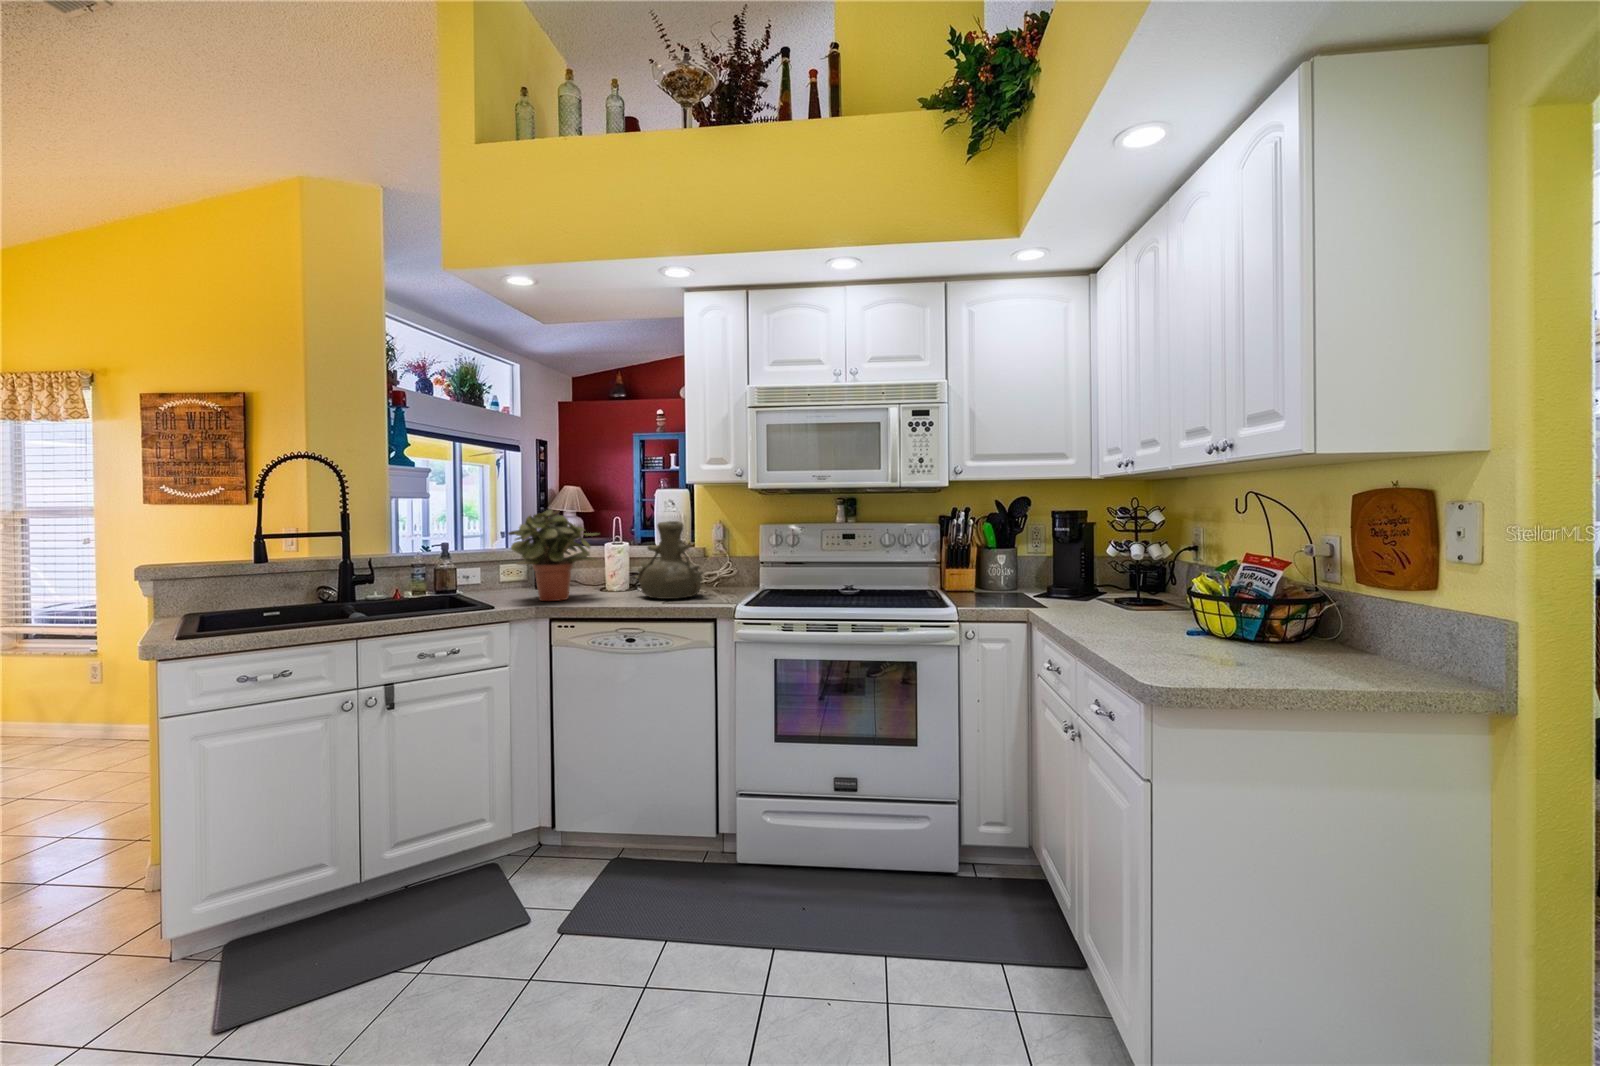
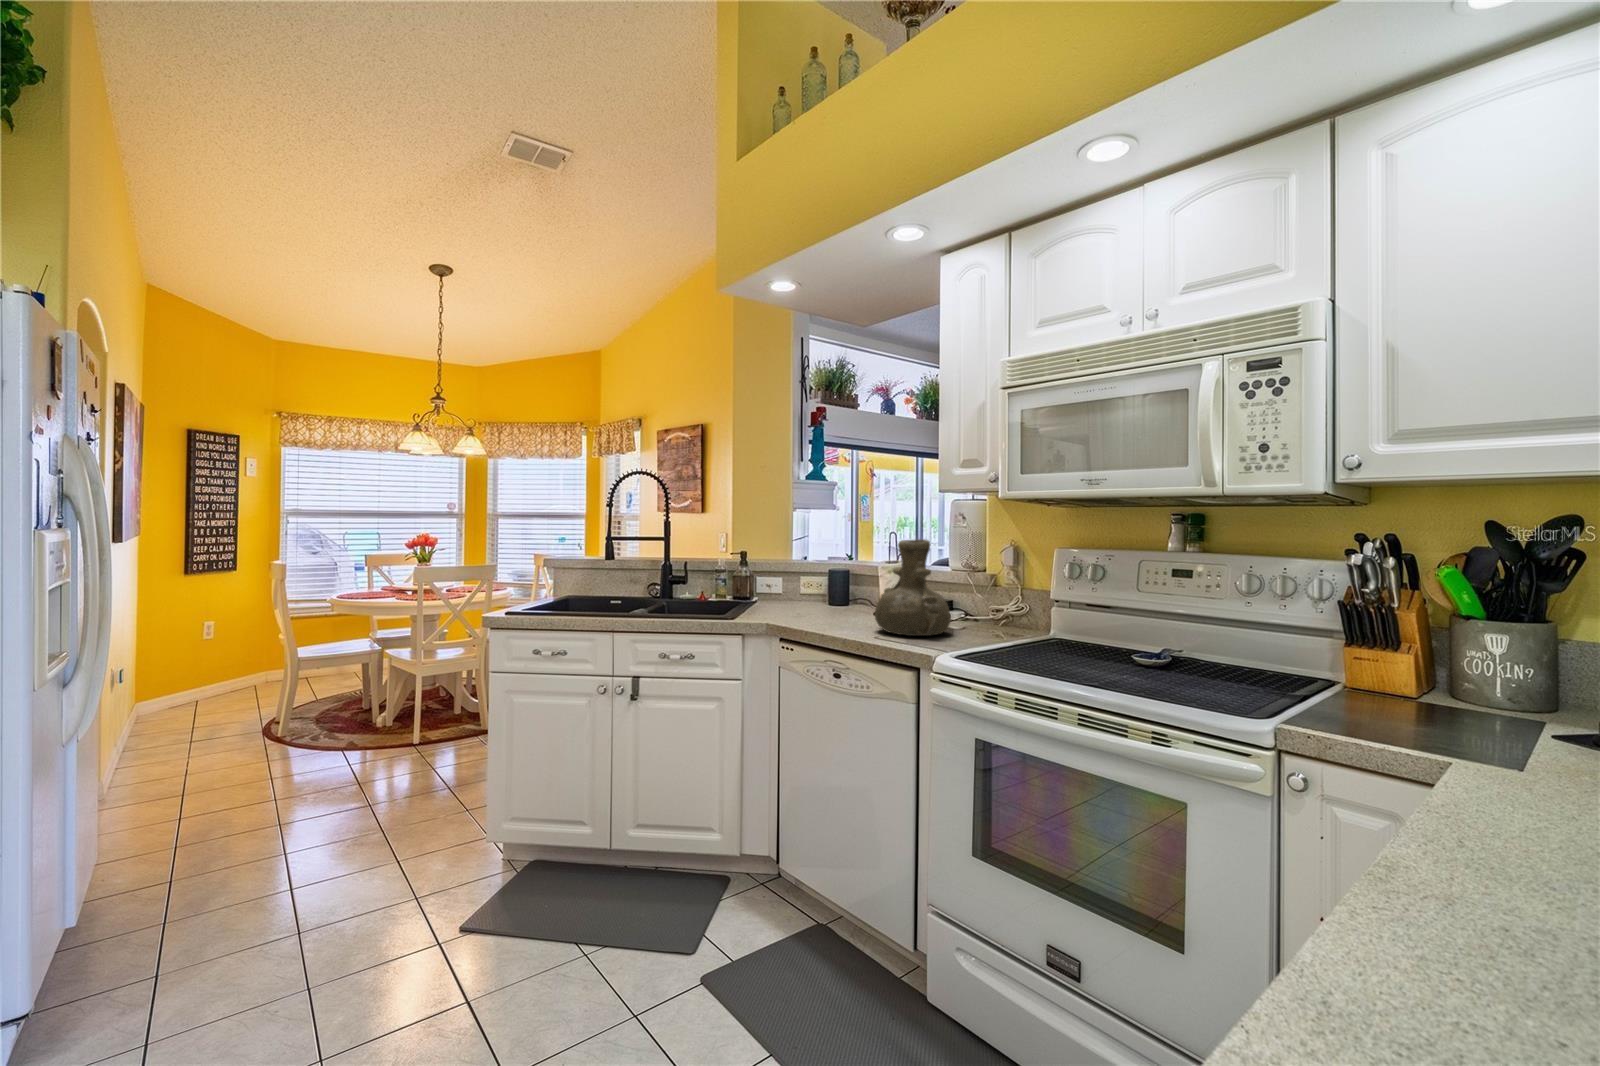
potted plant: present [507,509,599,601] -> none [756,521,851,620]

